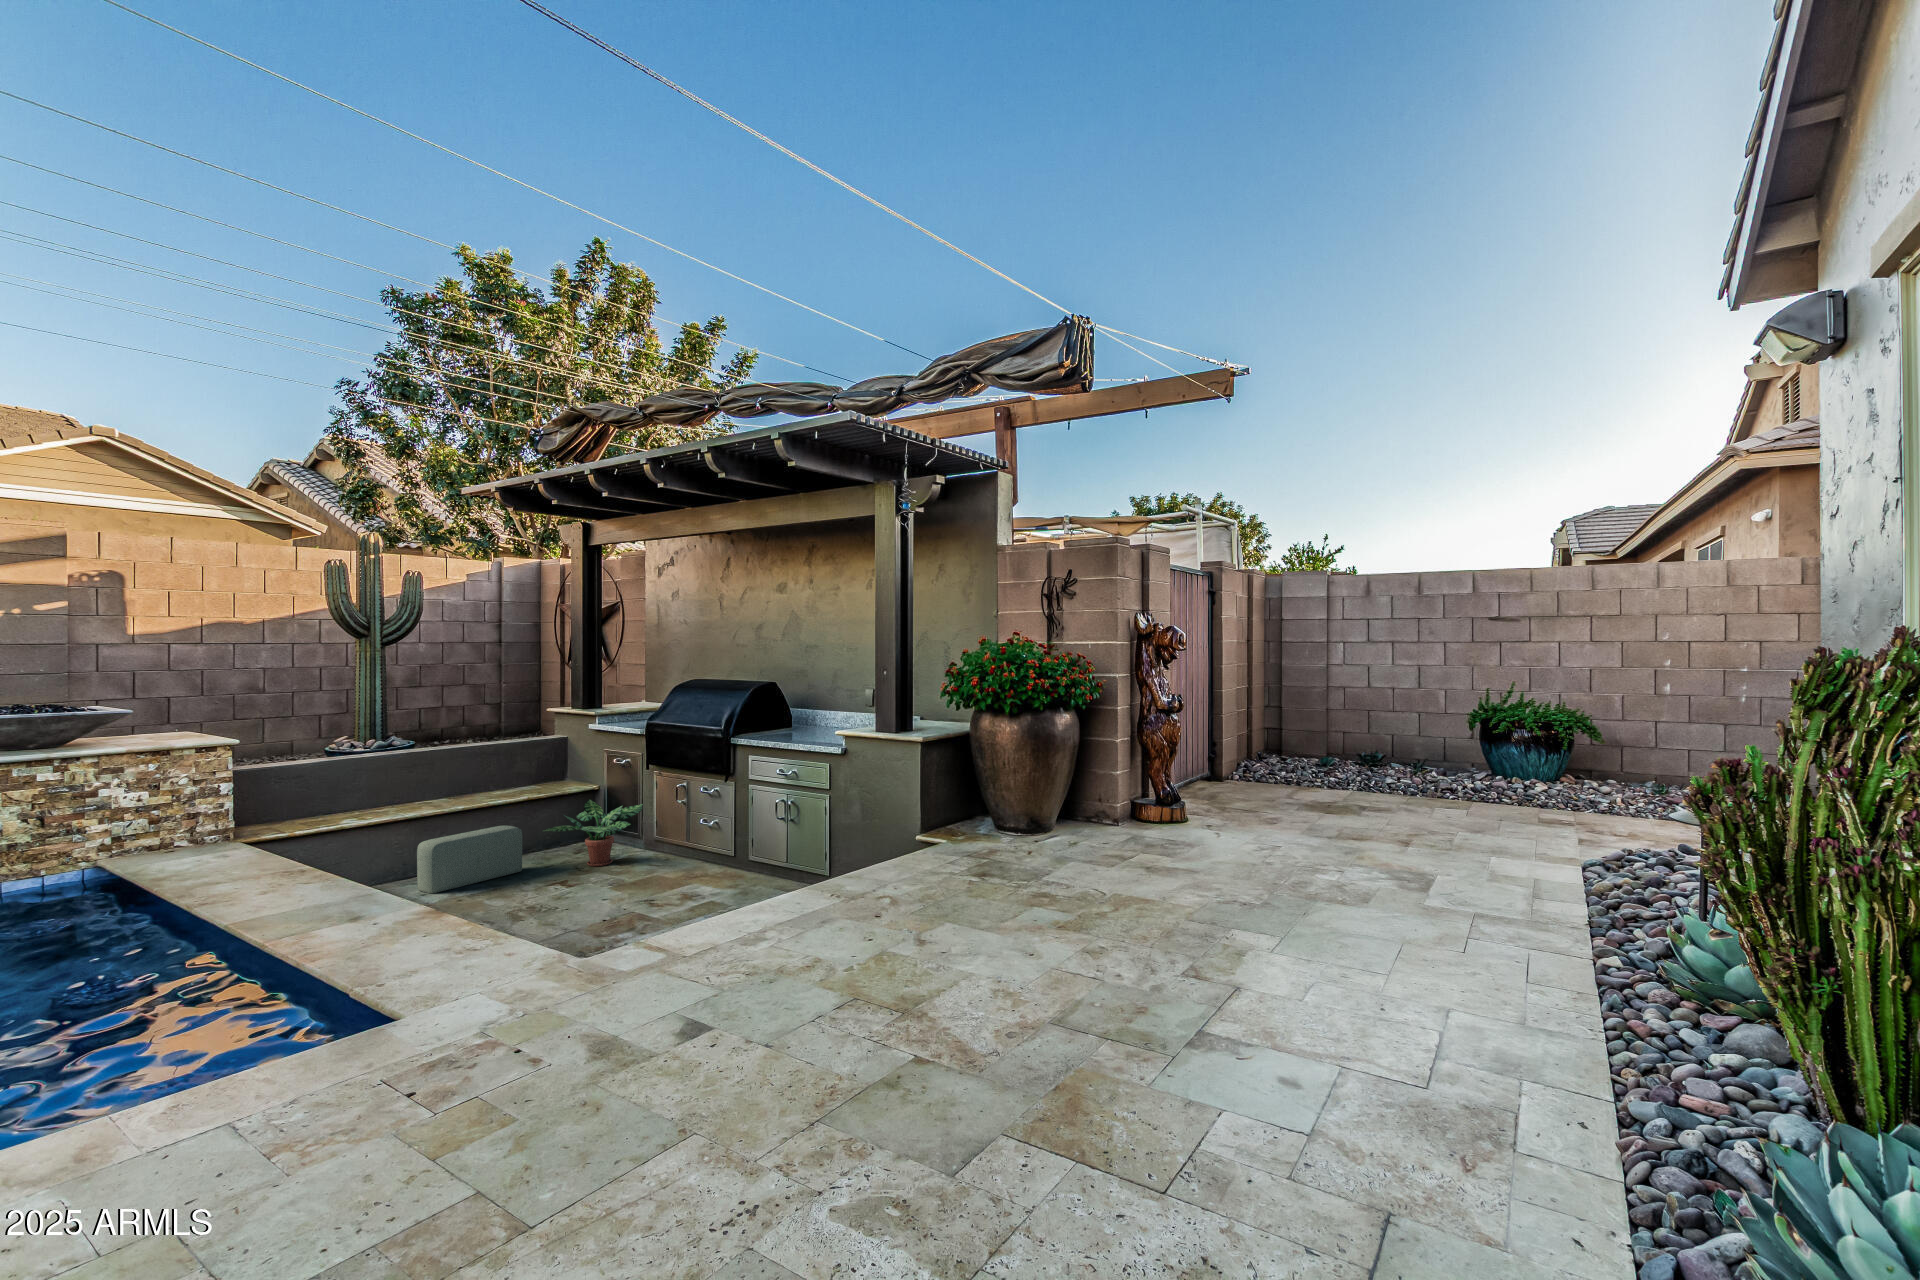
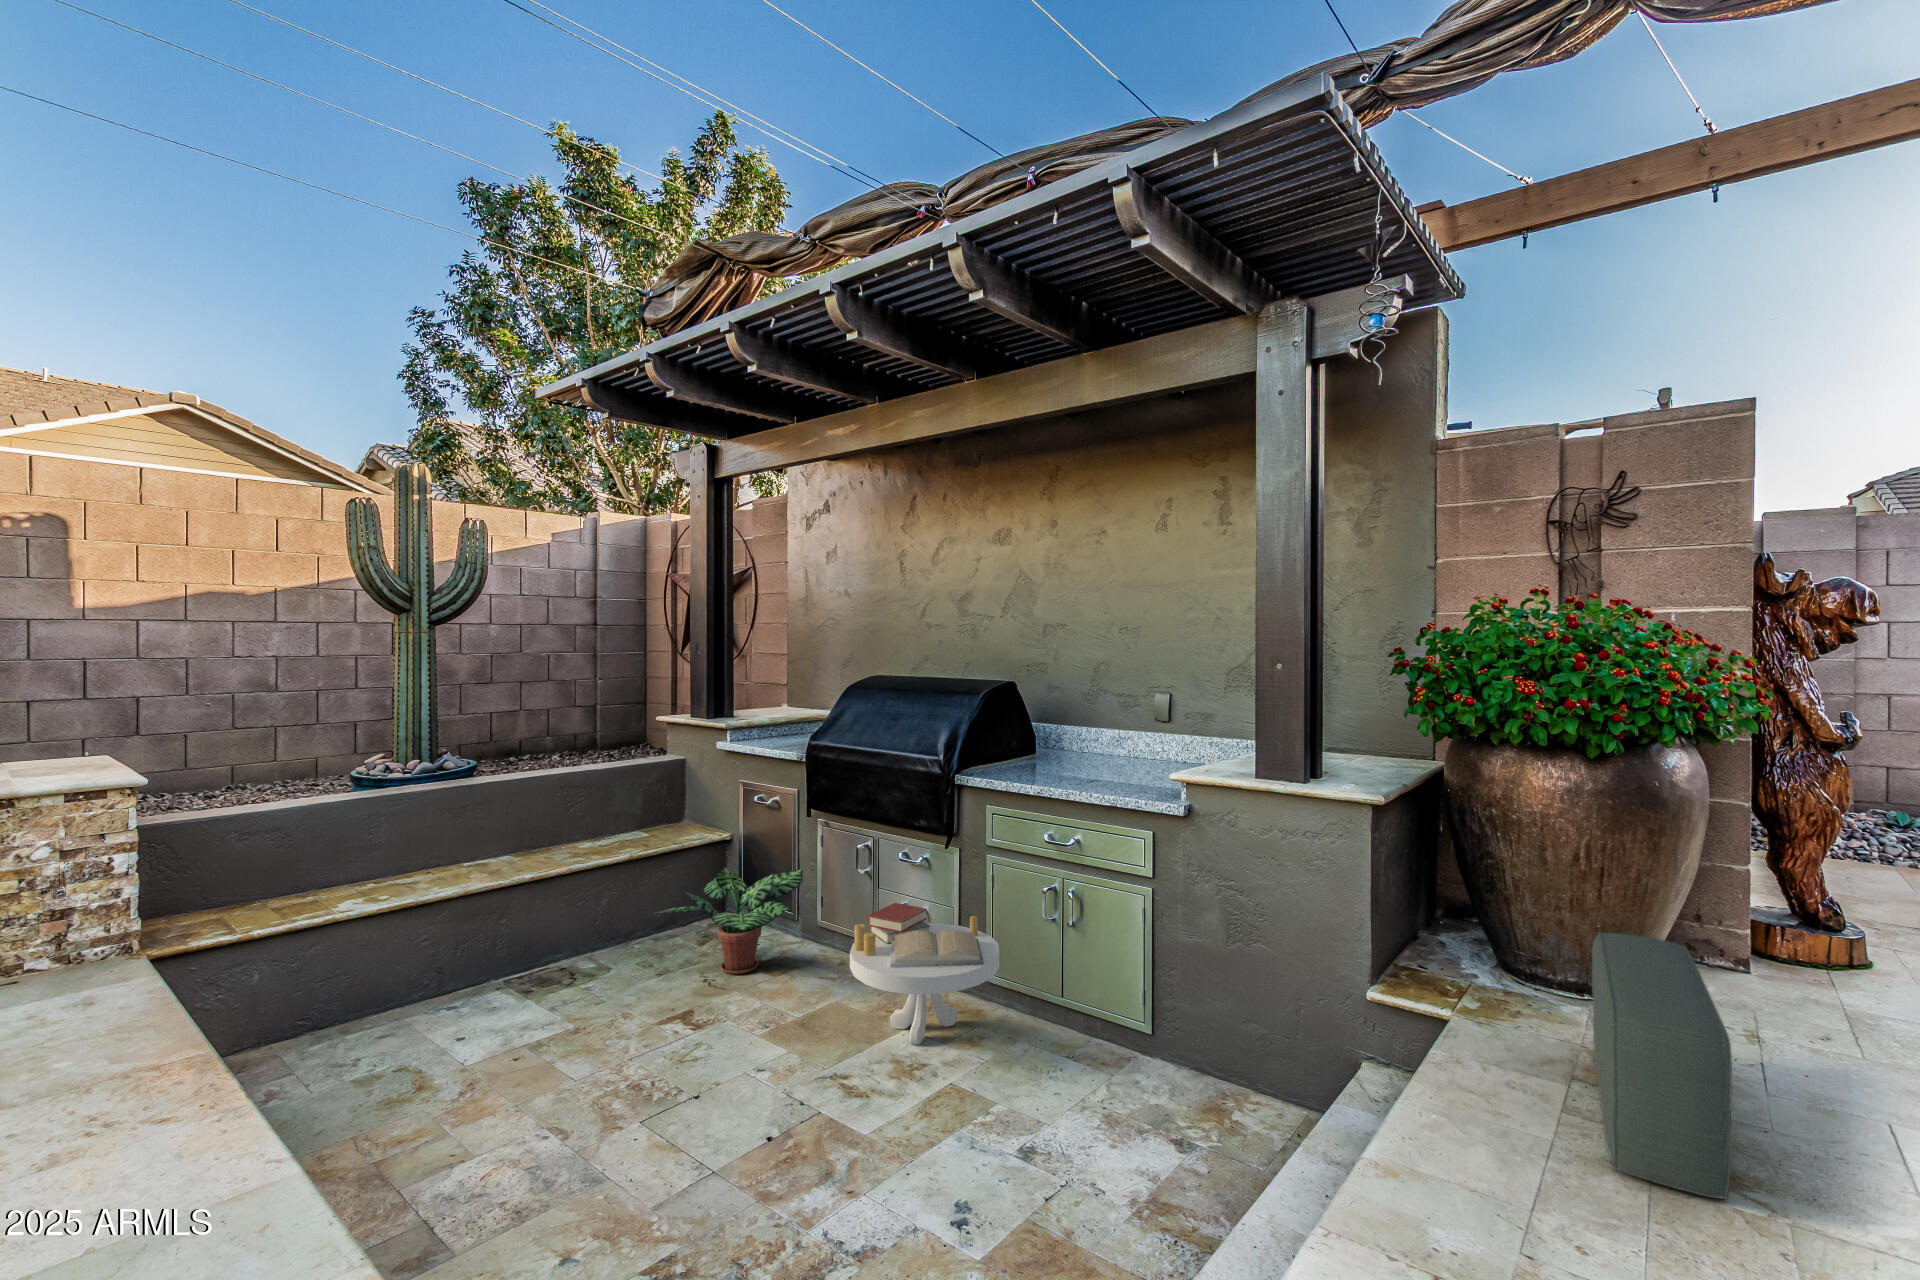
side table: none [661,815,751,889] -> present [850,903,999,1045]
pouf: present [417,826,522,893] -> present [1592,933,1732,1199]

